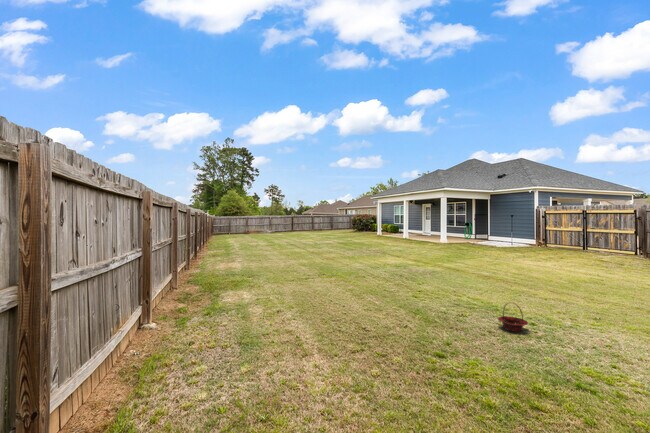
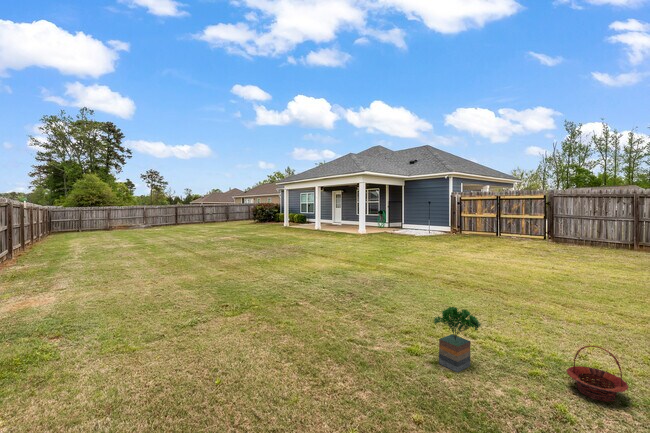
potted tree: none [430,280,457,315] -> present [434,307,481,372]

